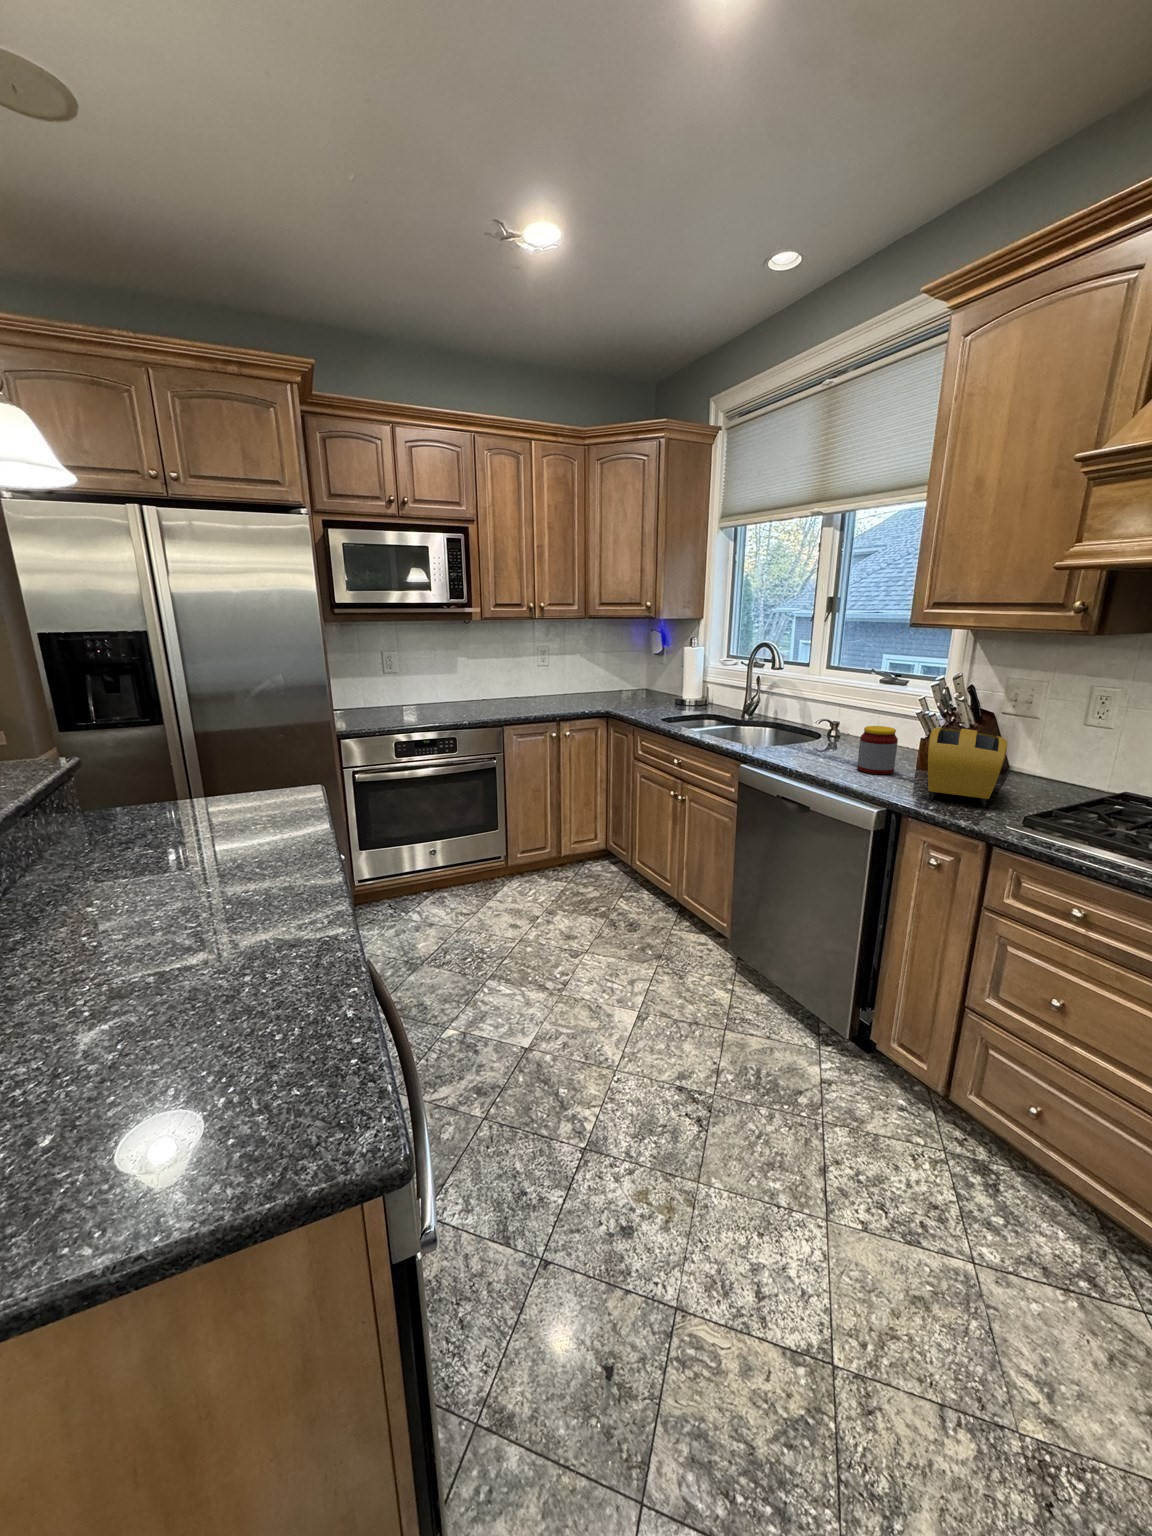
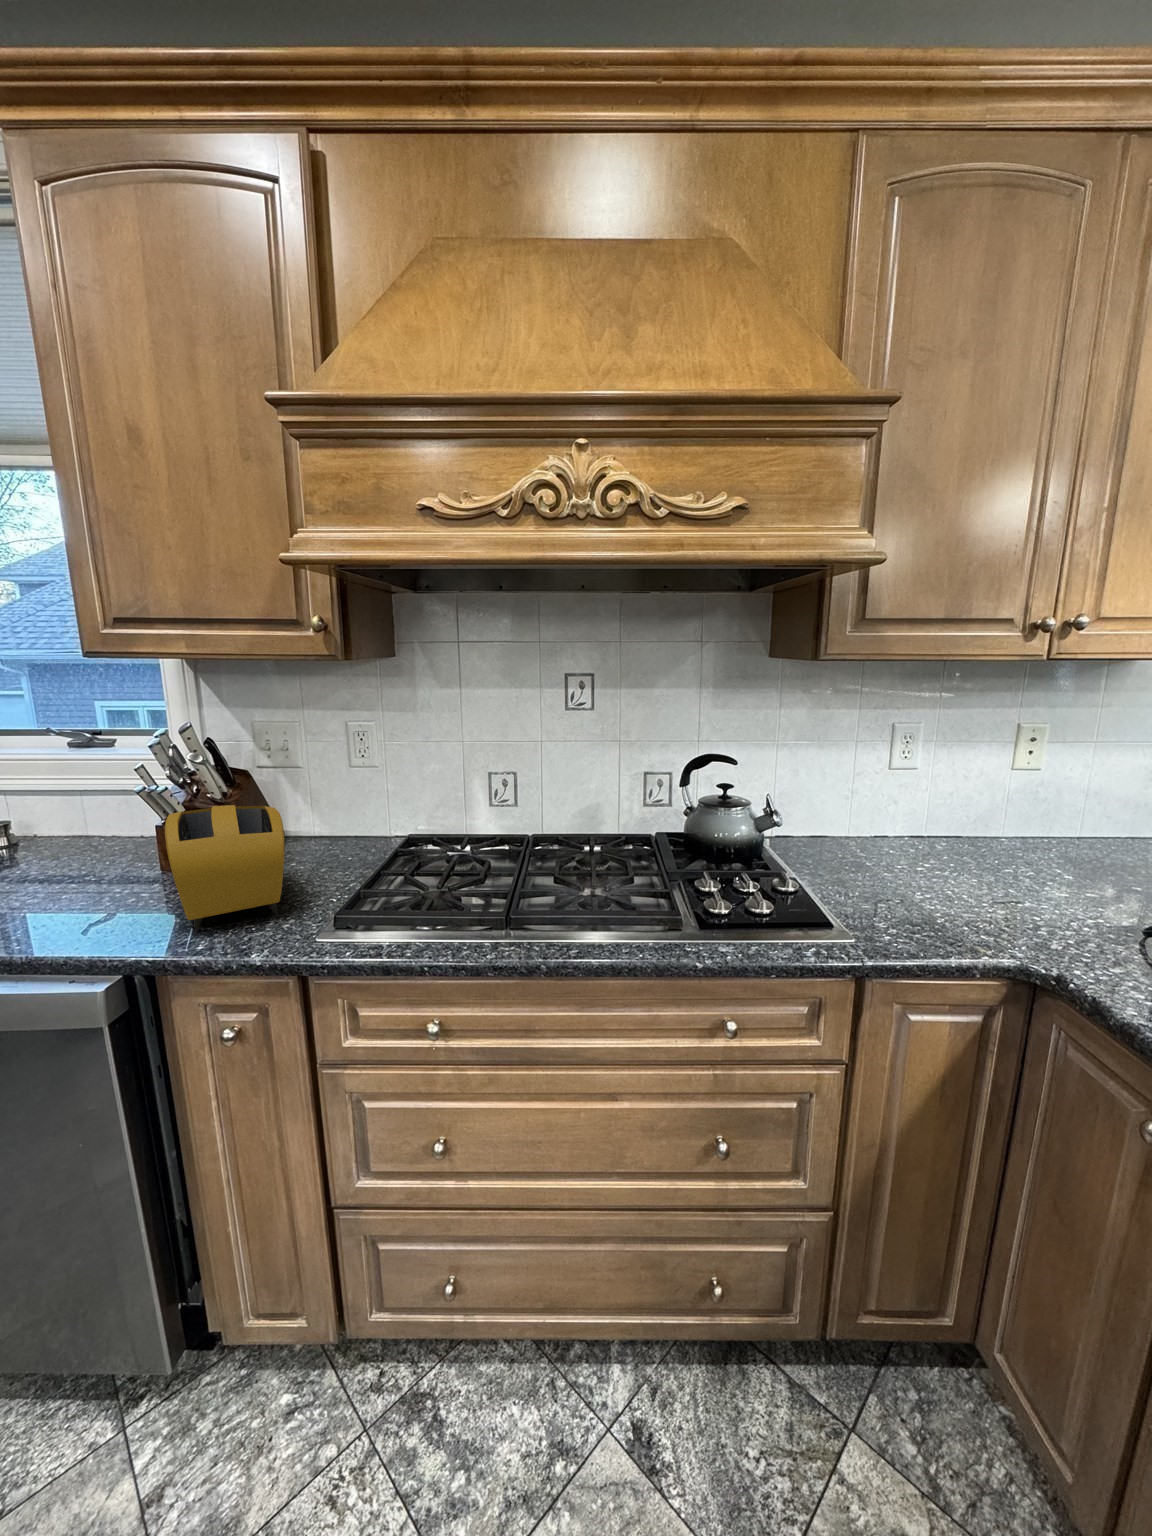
jar: present [857,726,898,774] -> none [41,823,123,911]

